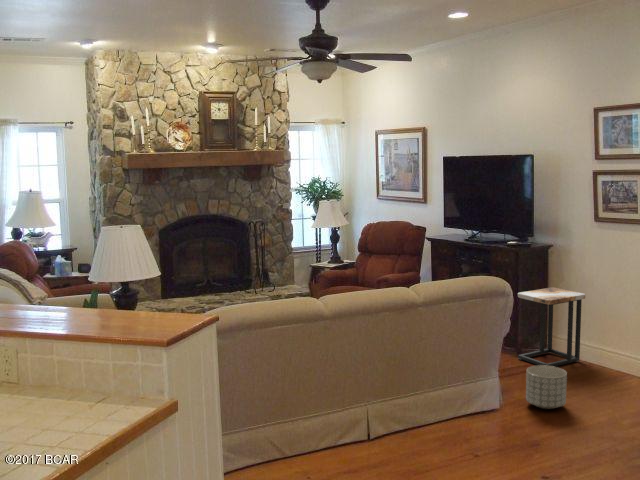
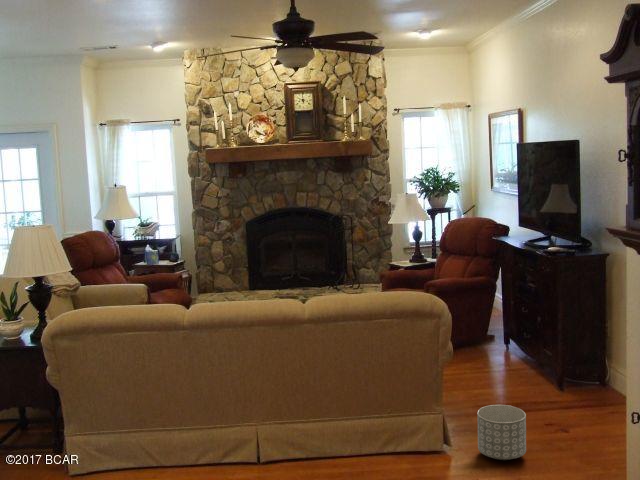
side table: present [518,287,585,367] -> none [548,308,634,410]

